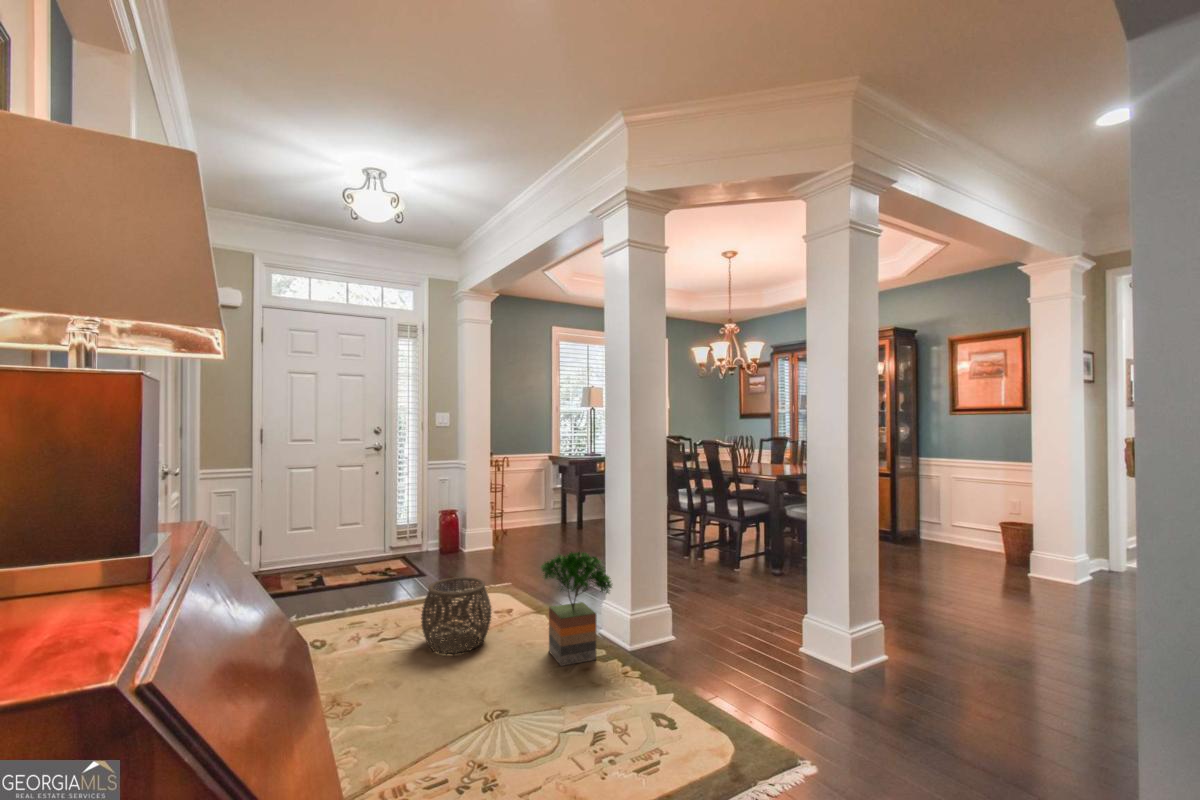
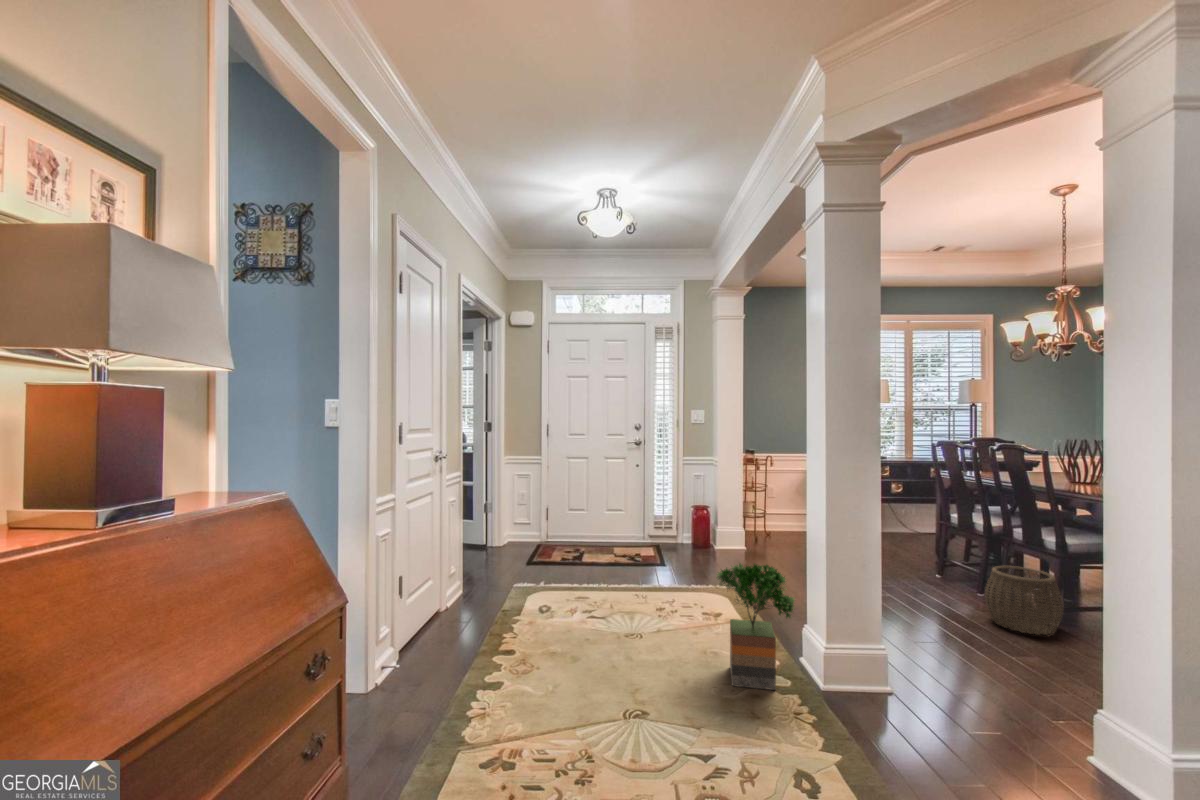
woven basket: present [421,577,491,653] -> present [985,566,1064,635]

